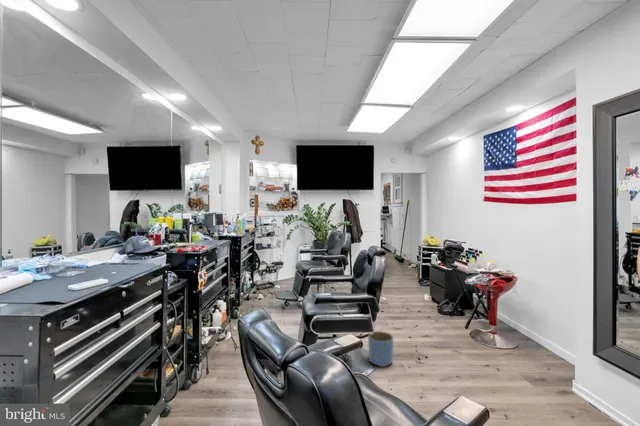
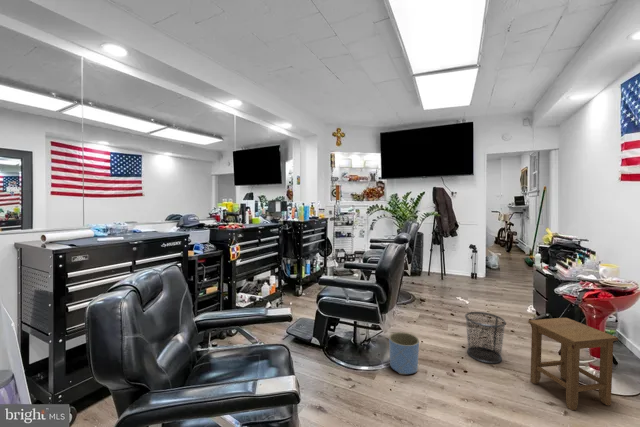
stool: none [459,299,509,362] -> present [528,318,618,410]
waste bin: none [410,304,440,343] -> present [465,312,506,363]

